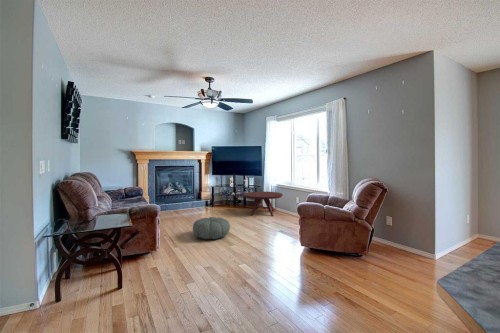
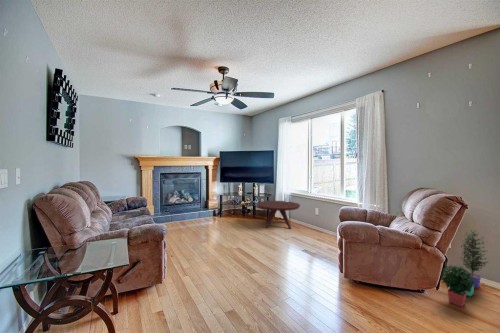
potted plant: none [366,207,414,264] -> present [441,228,488,307]
pouf: present [193,217,230,239] -> none [209,235,252,265]

